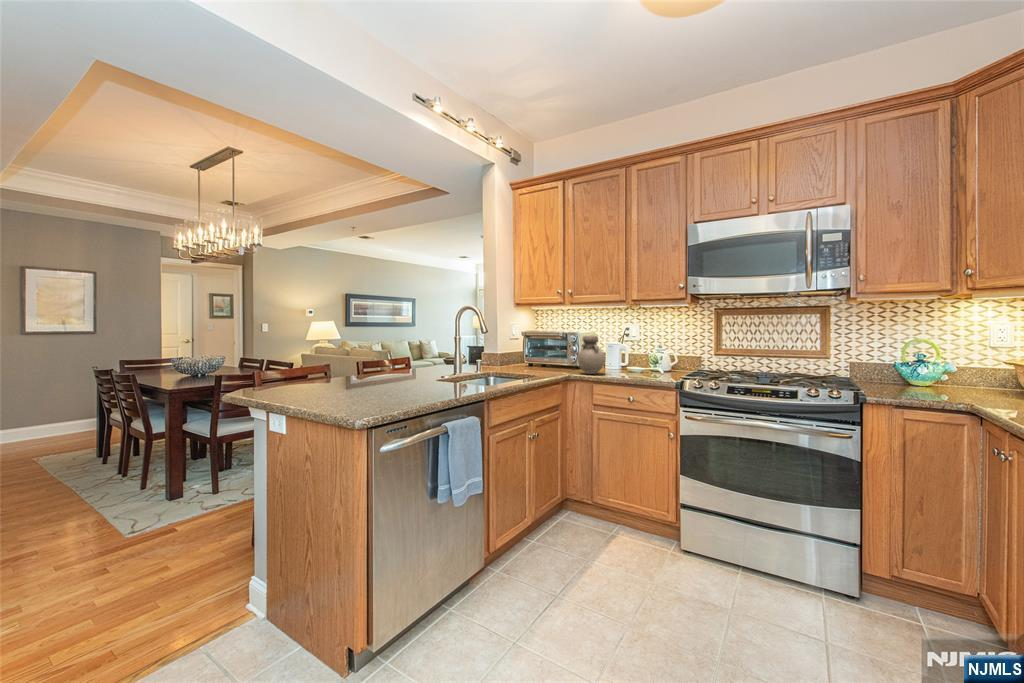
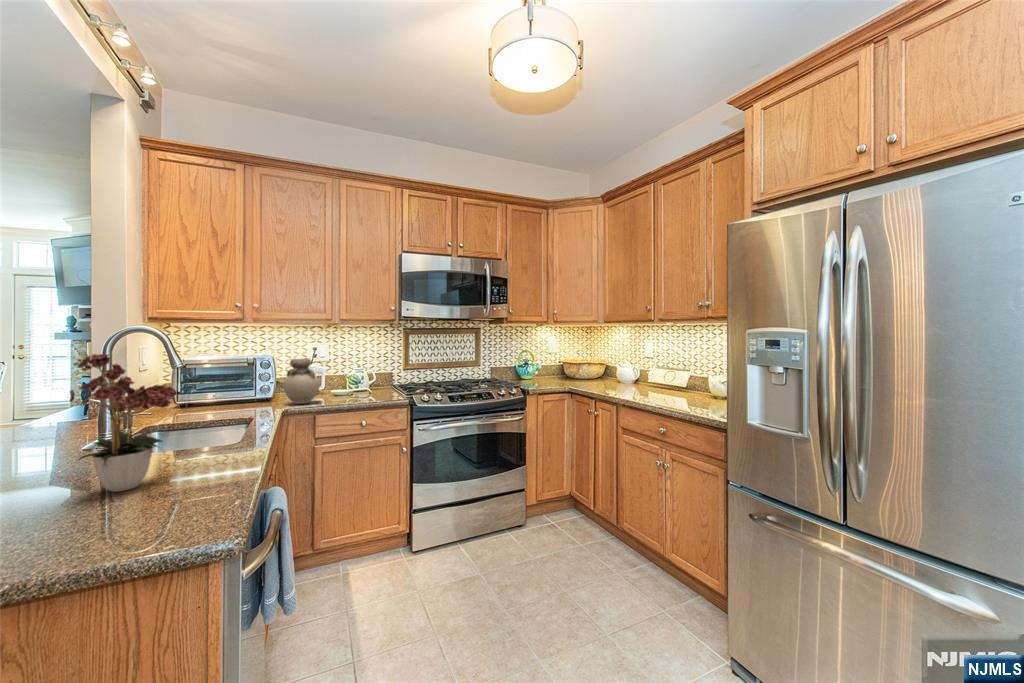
flower arrangement: none [388,320,443,398] -> present [70,354,177,492]

